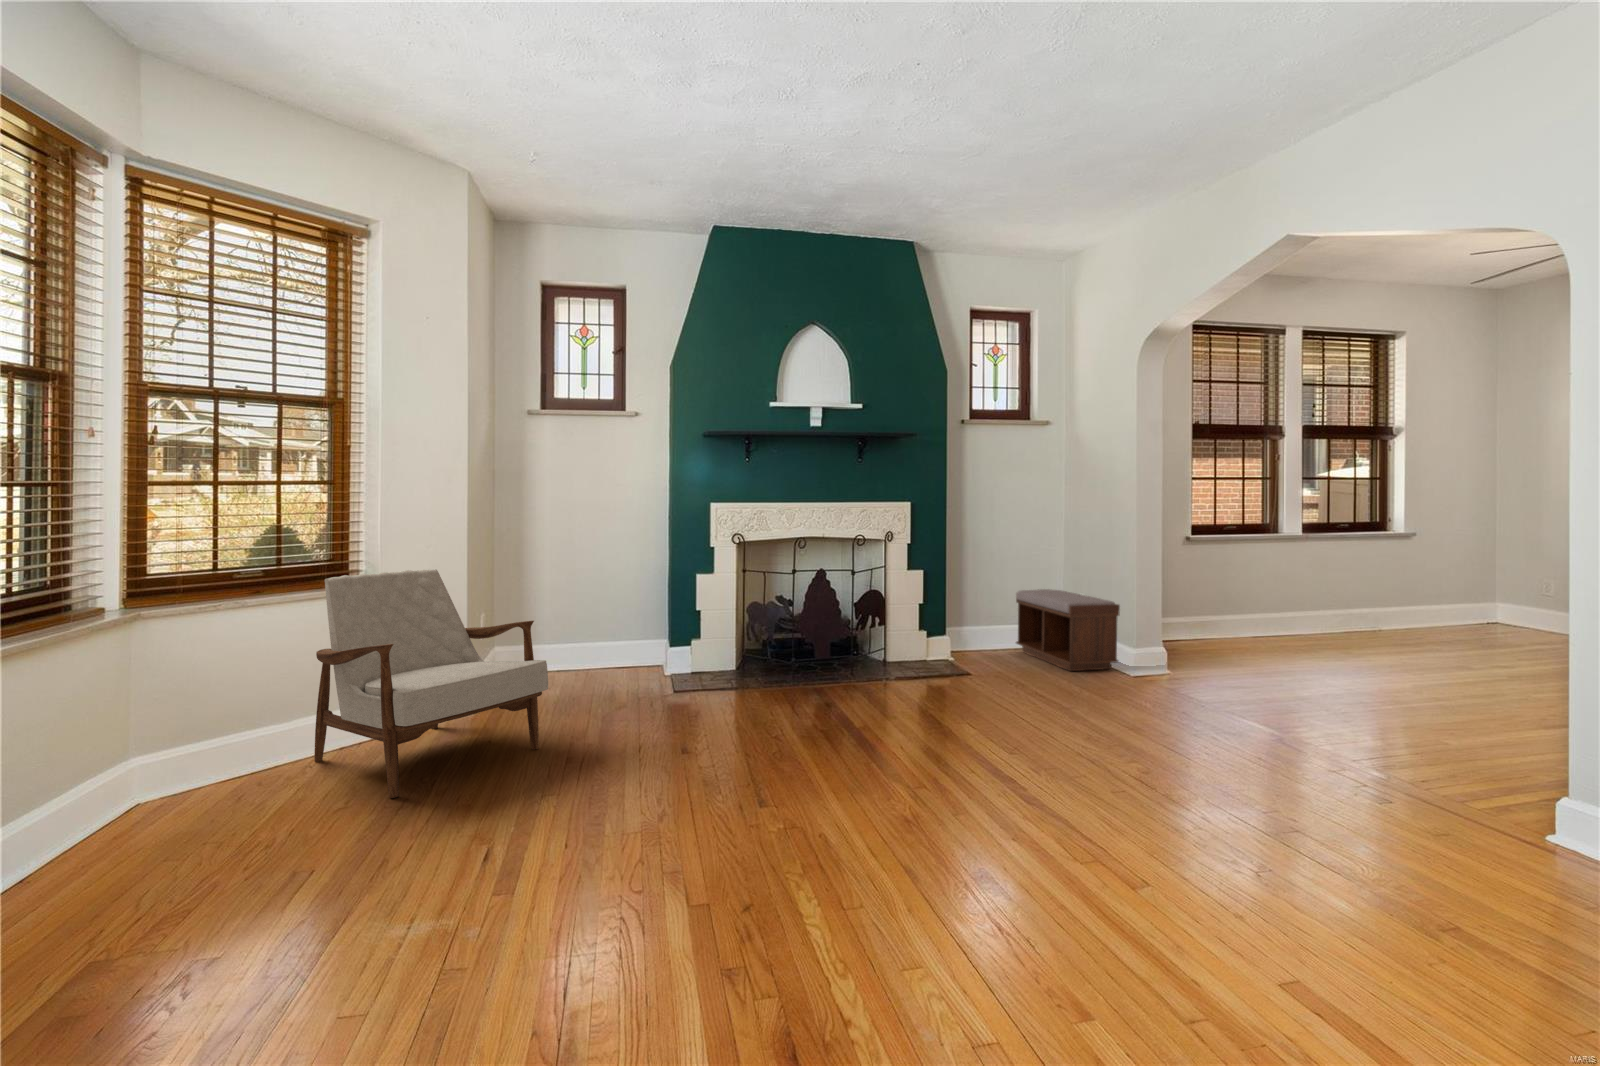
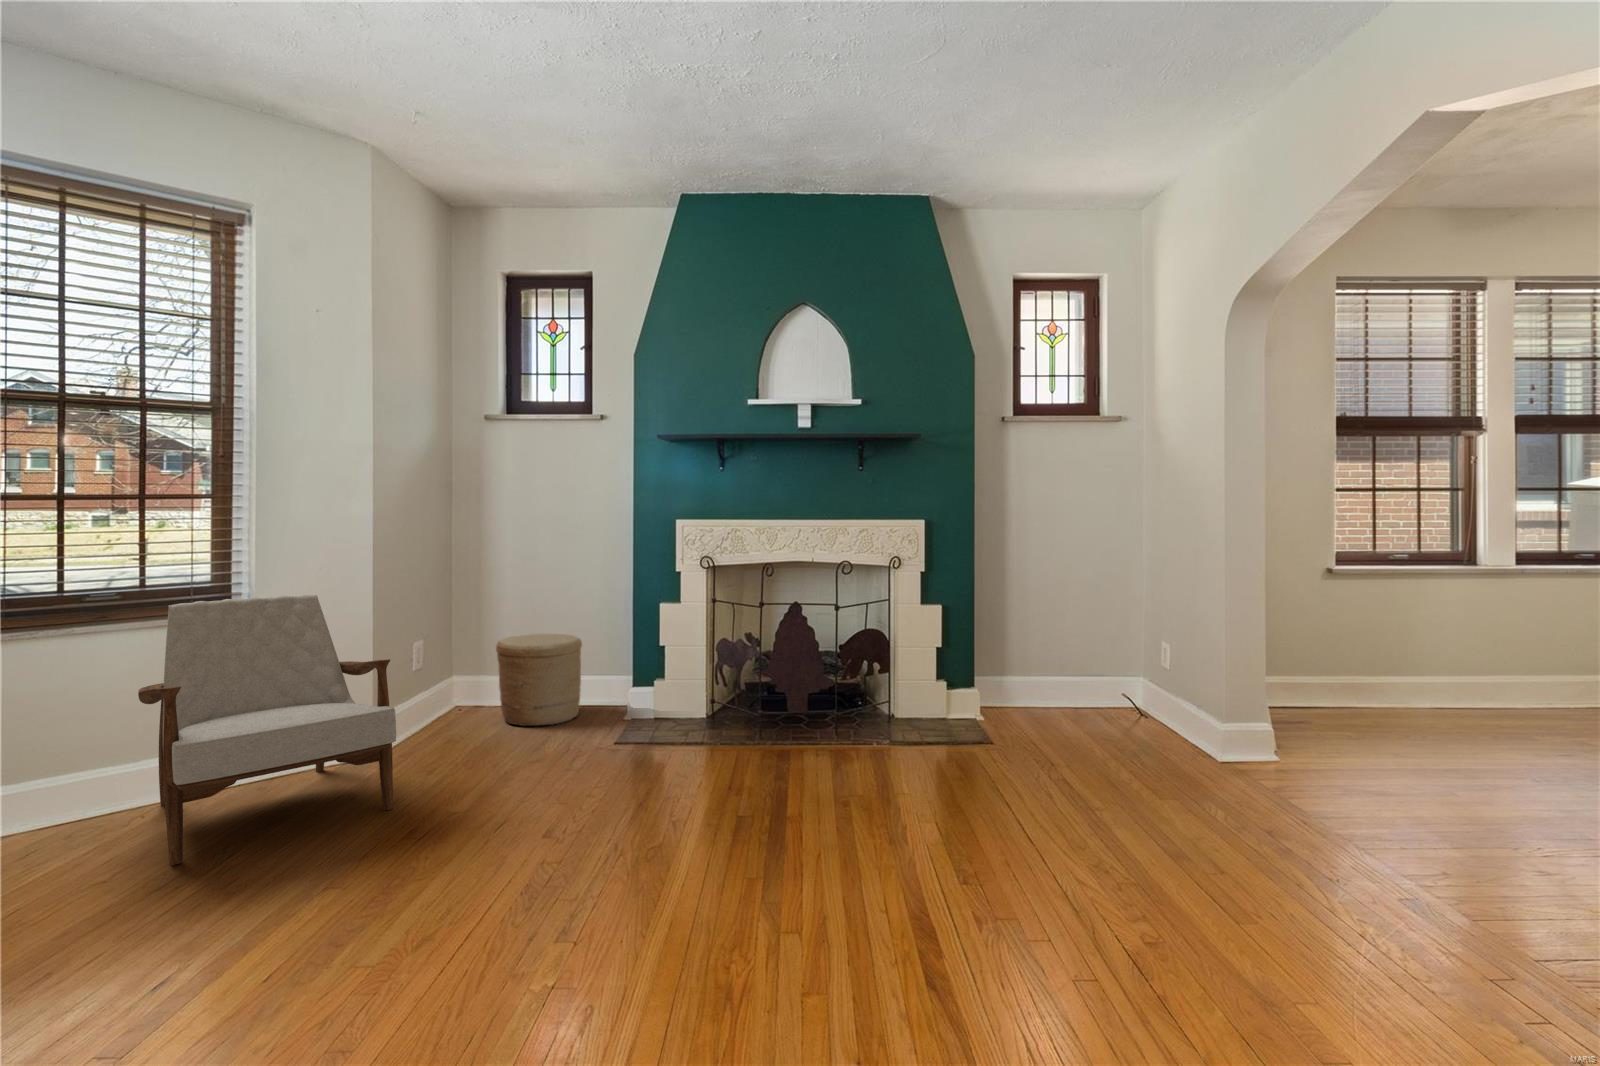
bench: present [1016,589,1120,671] -> none [1073,633,1196,746]
woven basket: none [551,606,626,686] -> present [496,634,582,726]

